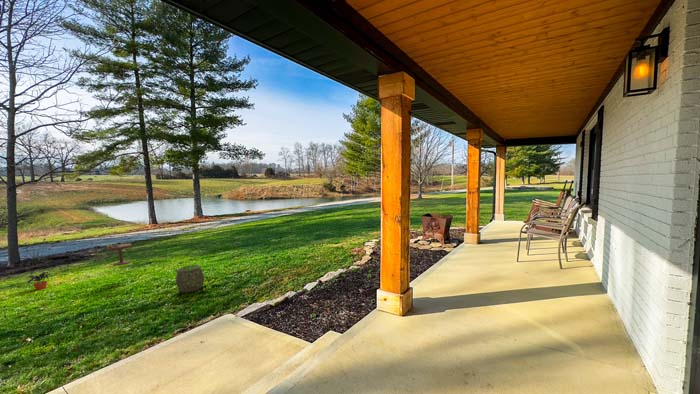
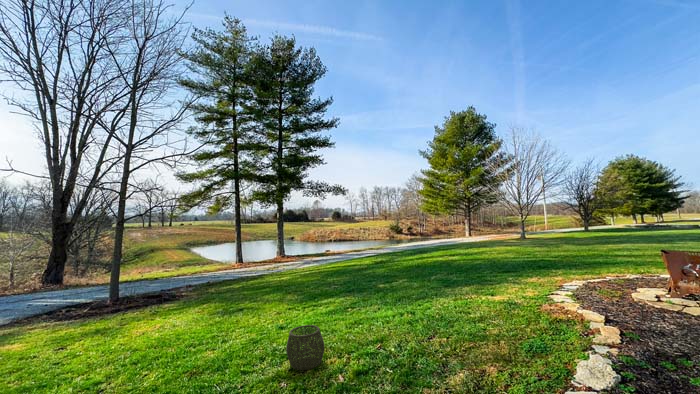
side table: present [107,244,132,266] -> none [200,287,227,337]
potted plant: present [27,272,50,290] -> none [110,318,139,340]

